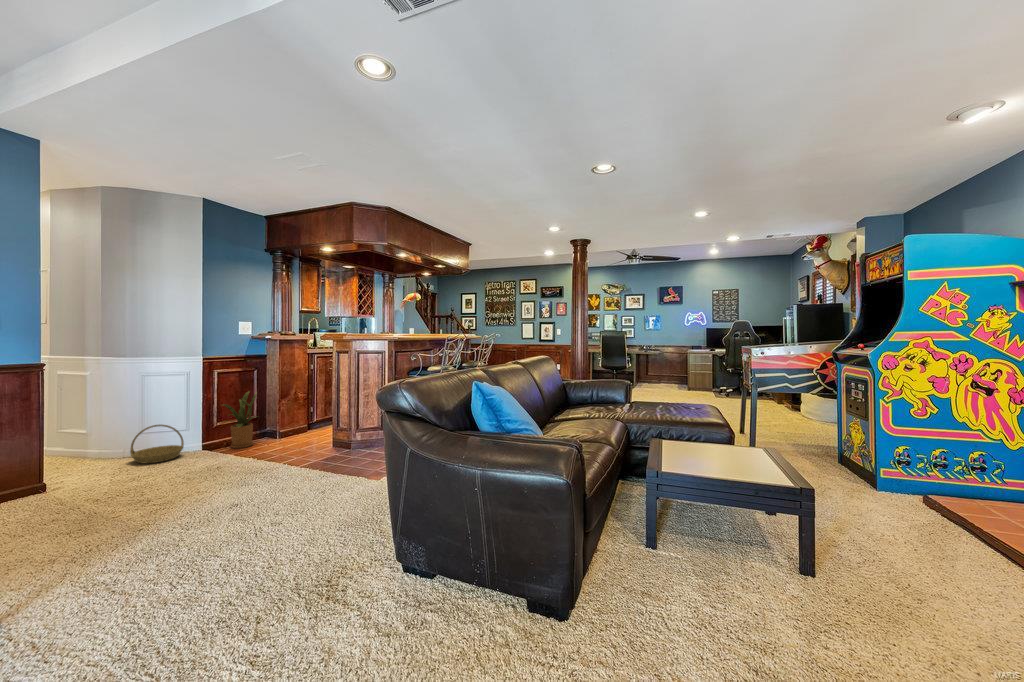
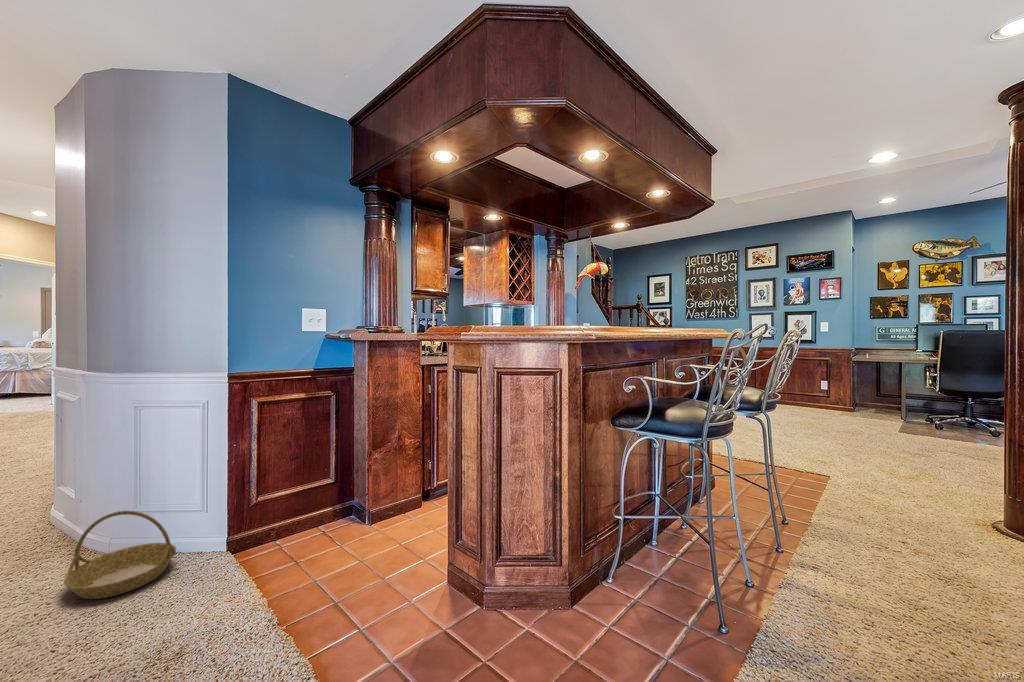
house plant: present [223,392,257,448] -> none [226,437,328,561]

